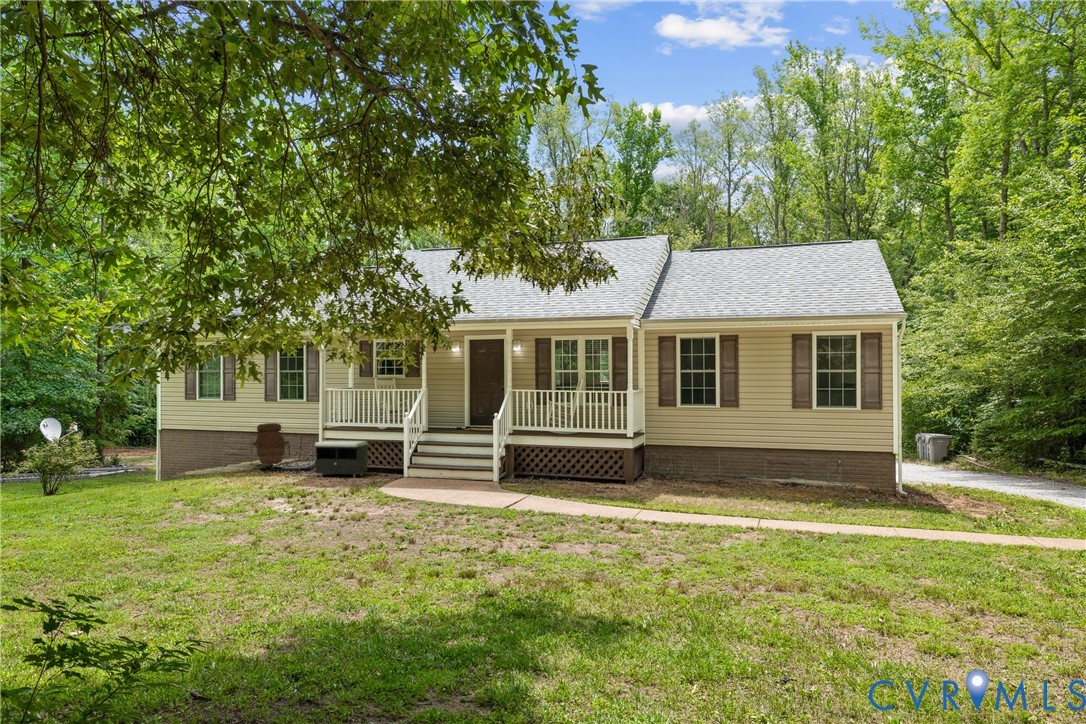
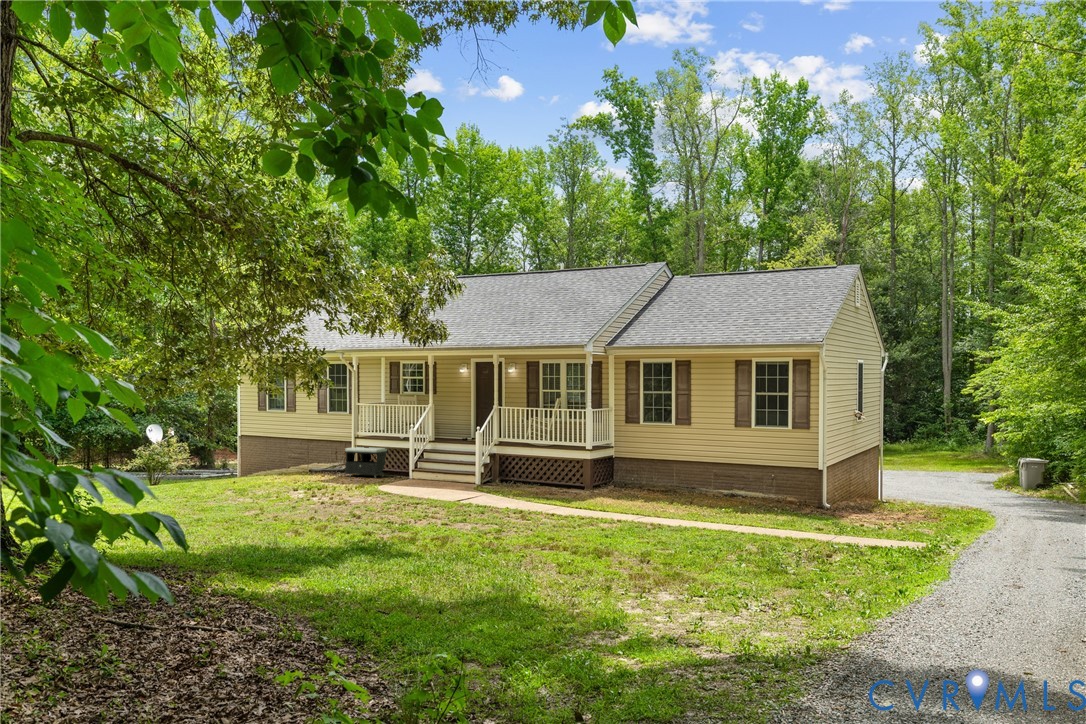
lounge chair: present [252,423,289,470] -> none [303,432,334,471]

